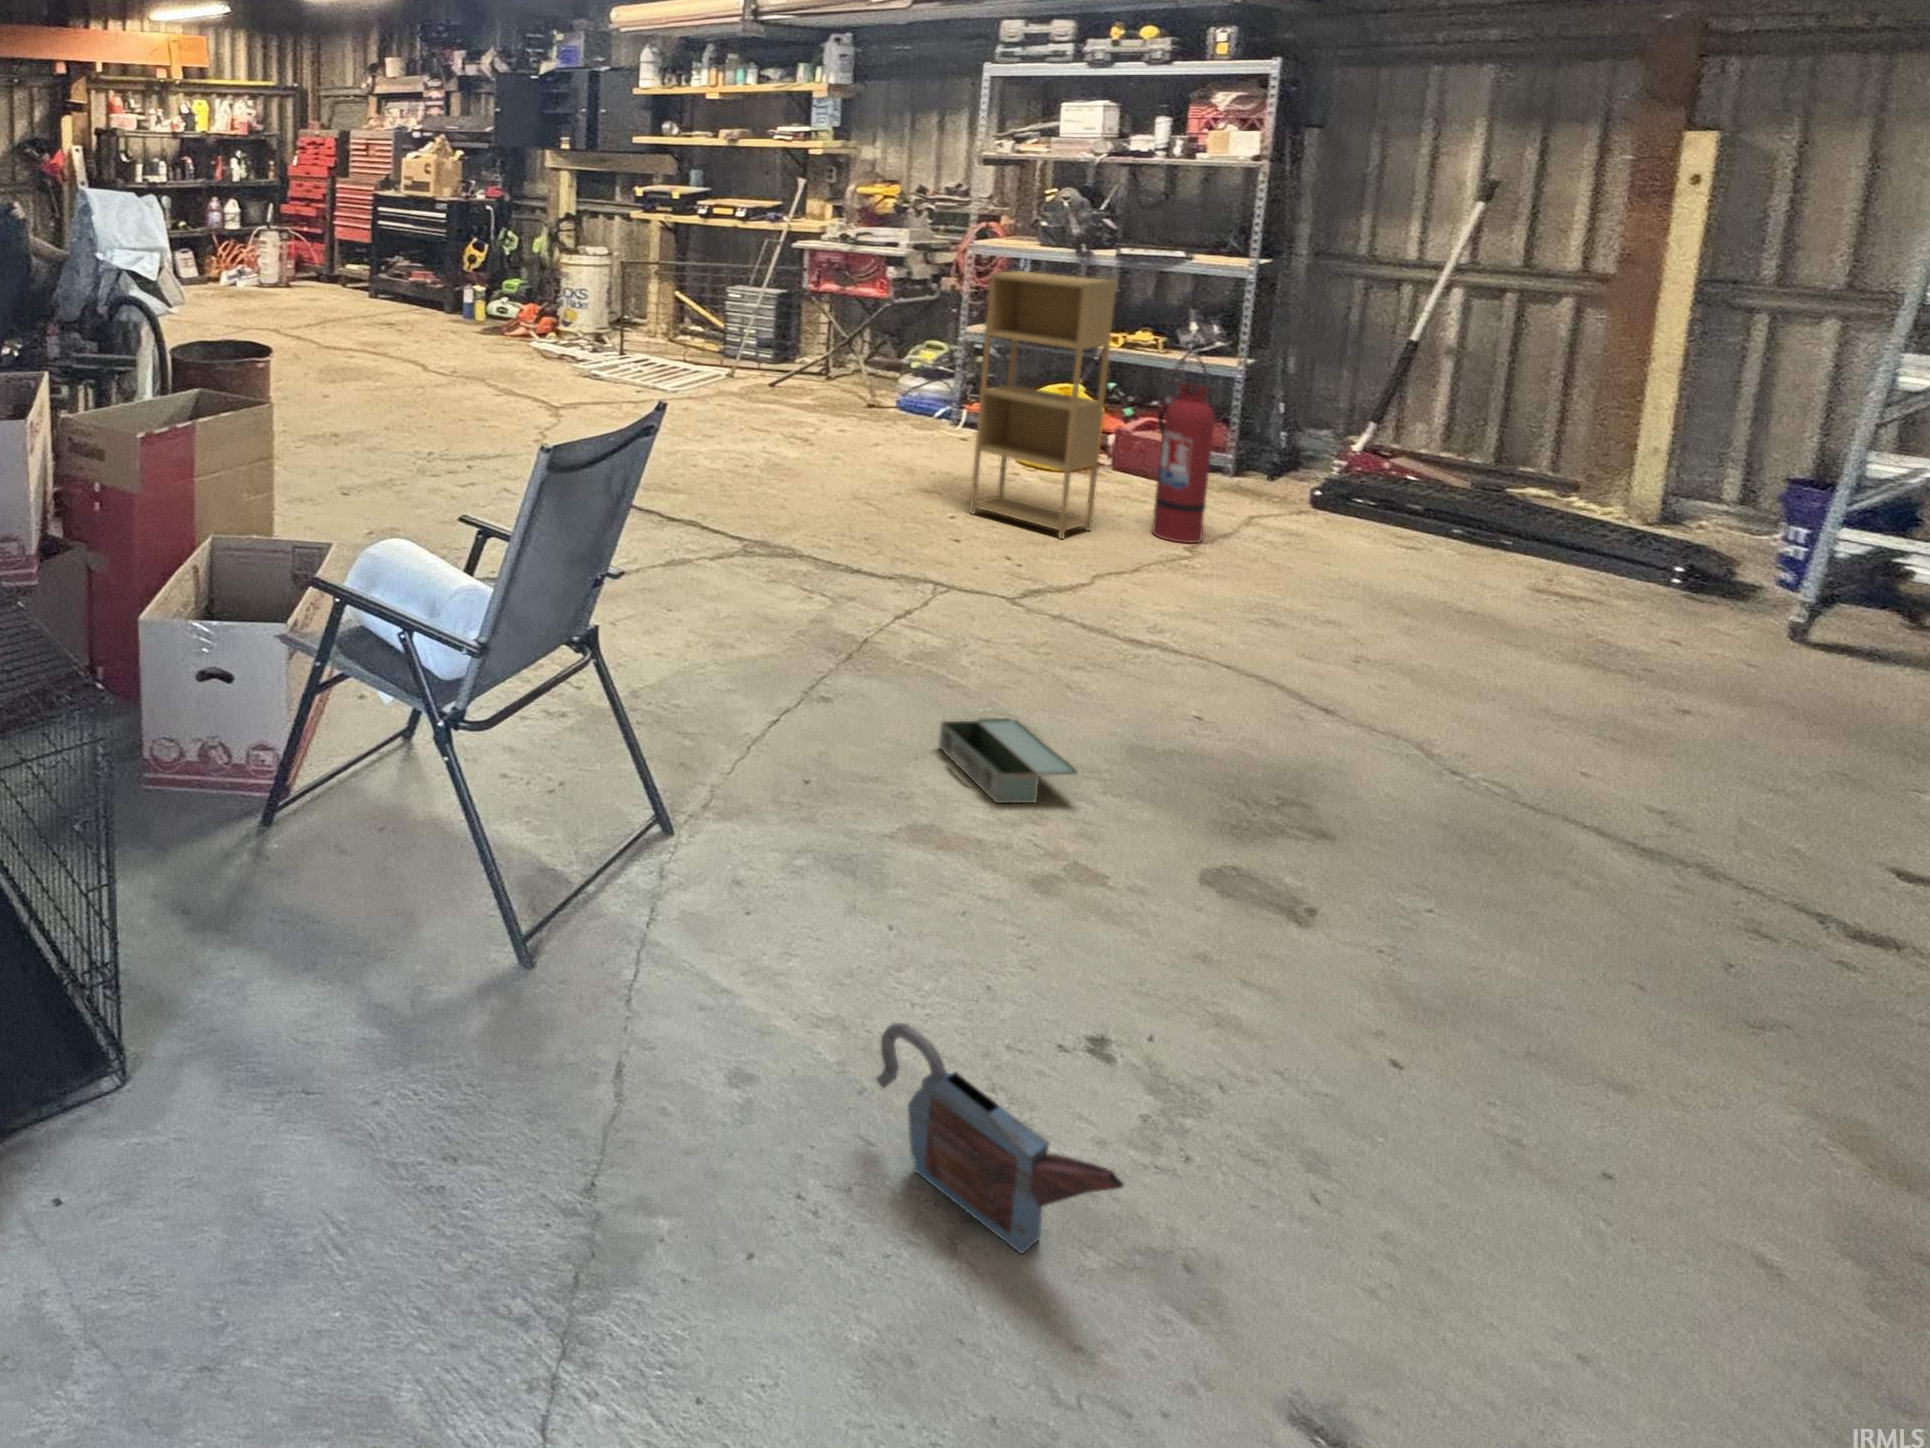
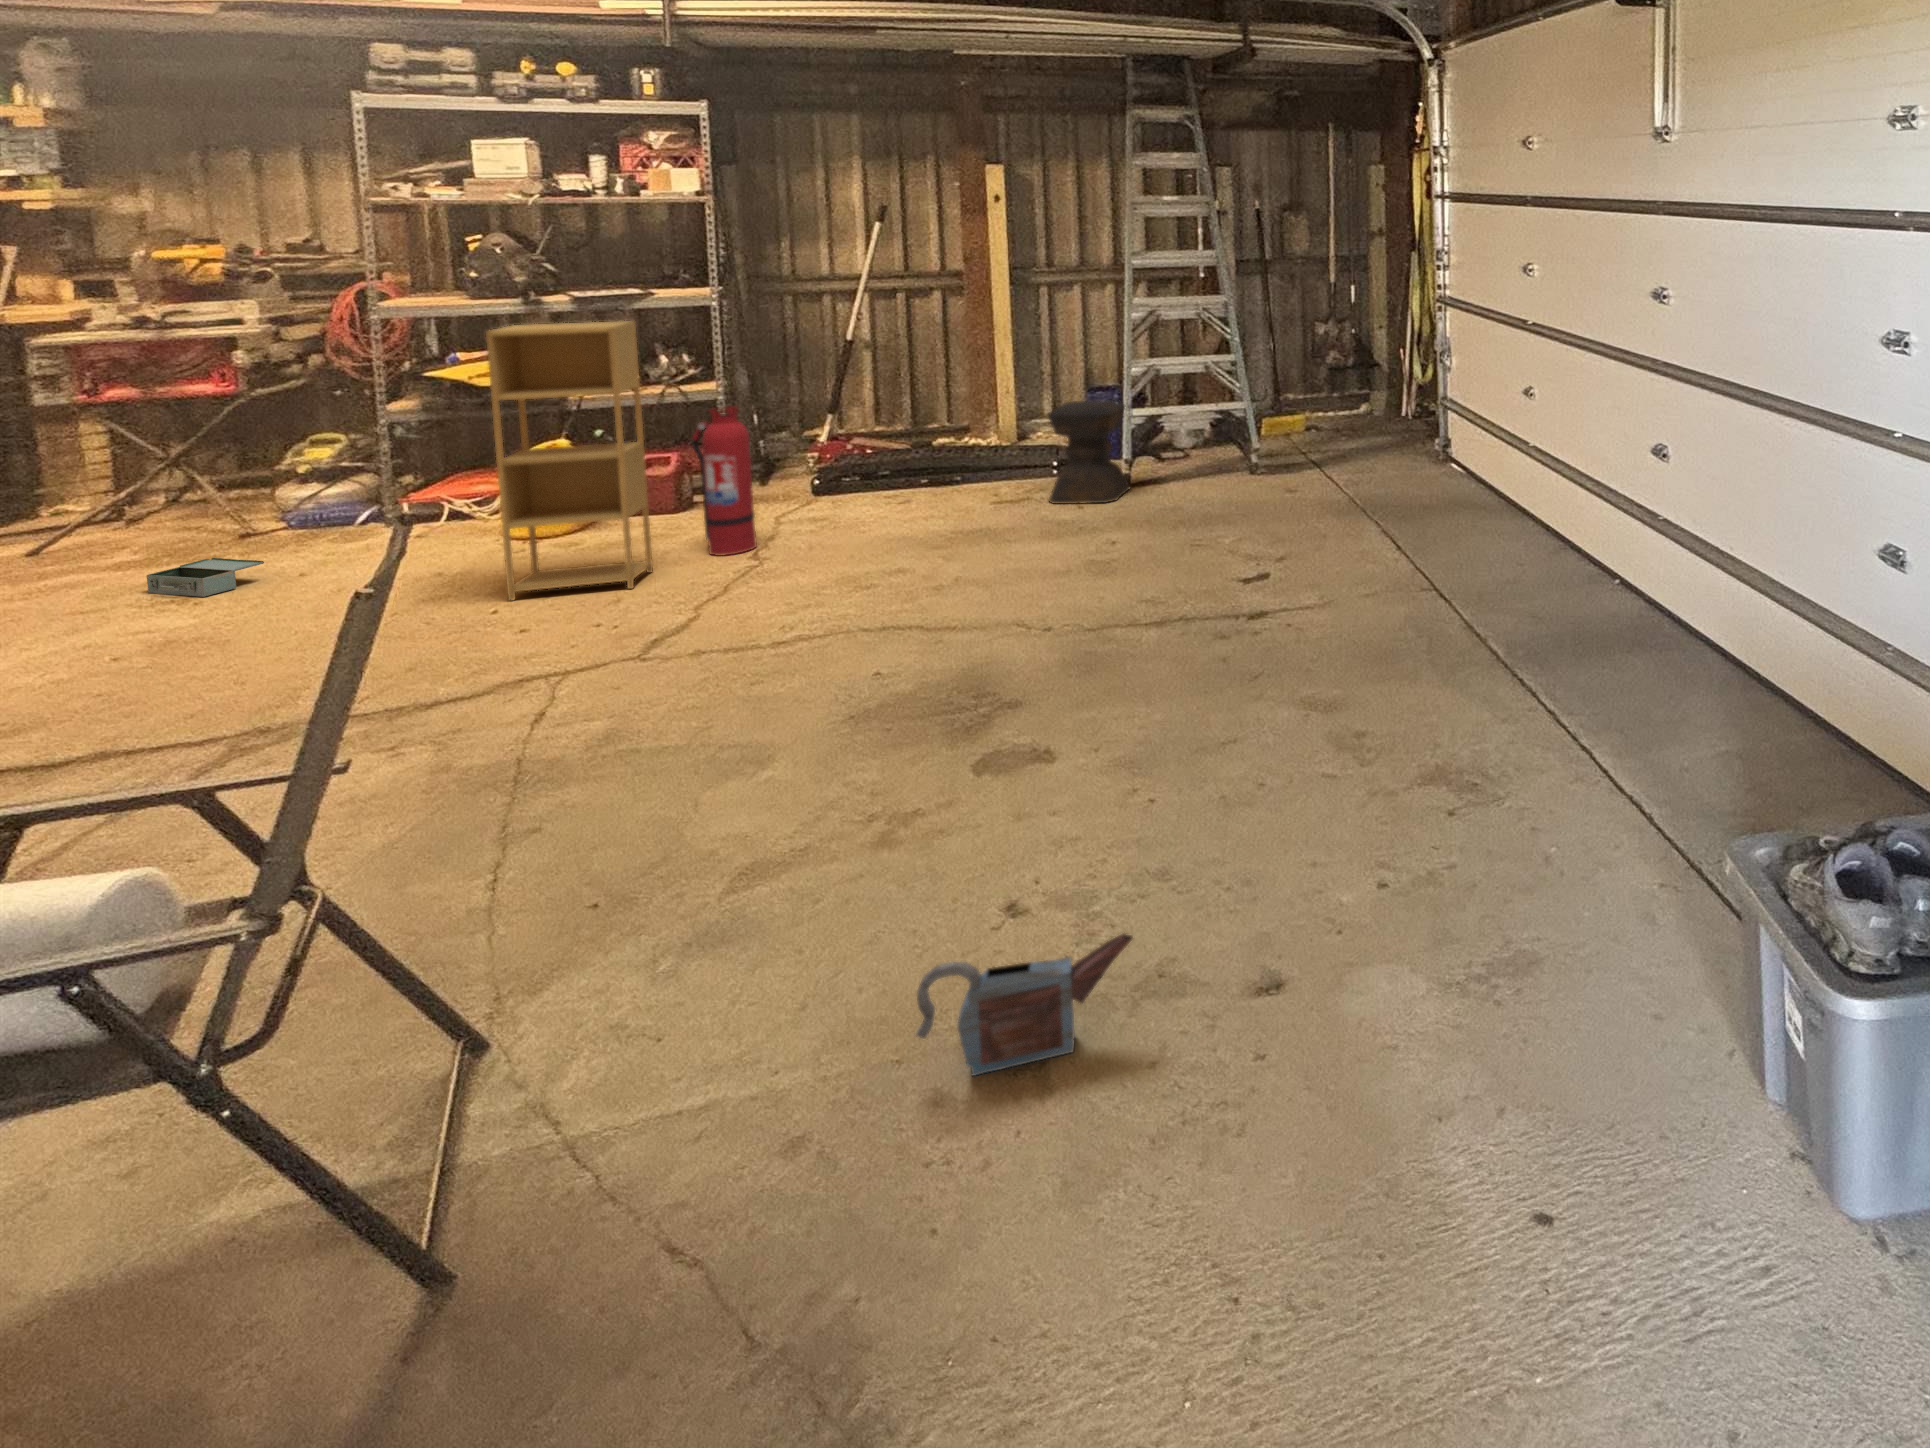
stool: none [1628,487,1831,662] -> present [1048,400,1130,504]
toolbox: present [939,718,1078,803] -> present [147,558,264,597]

